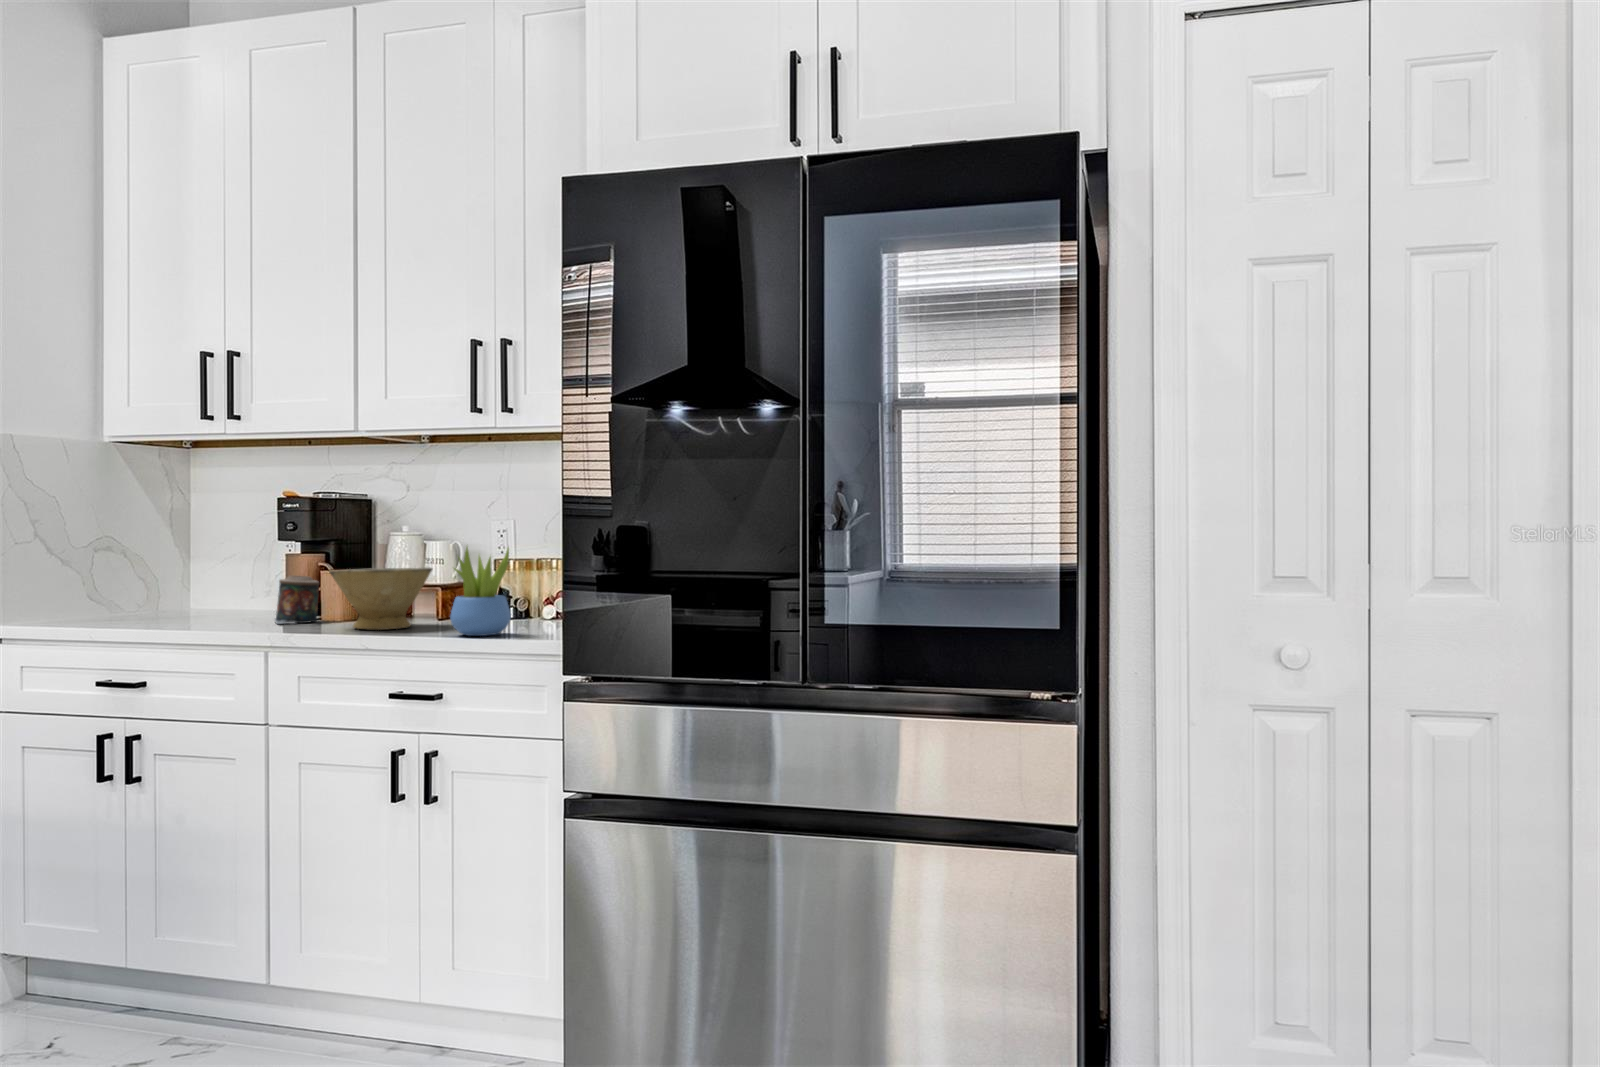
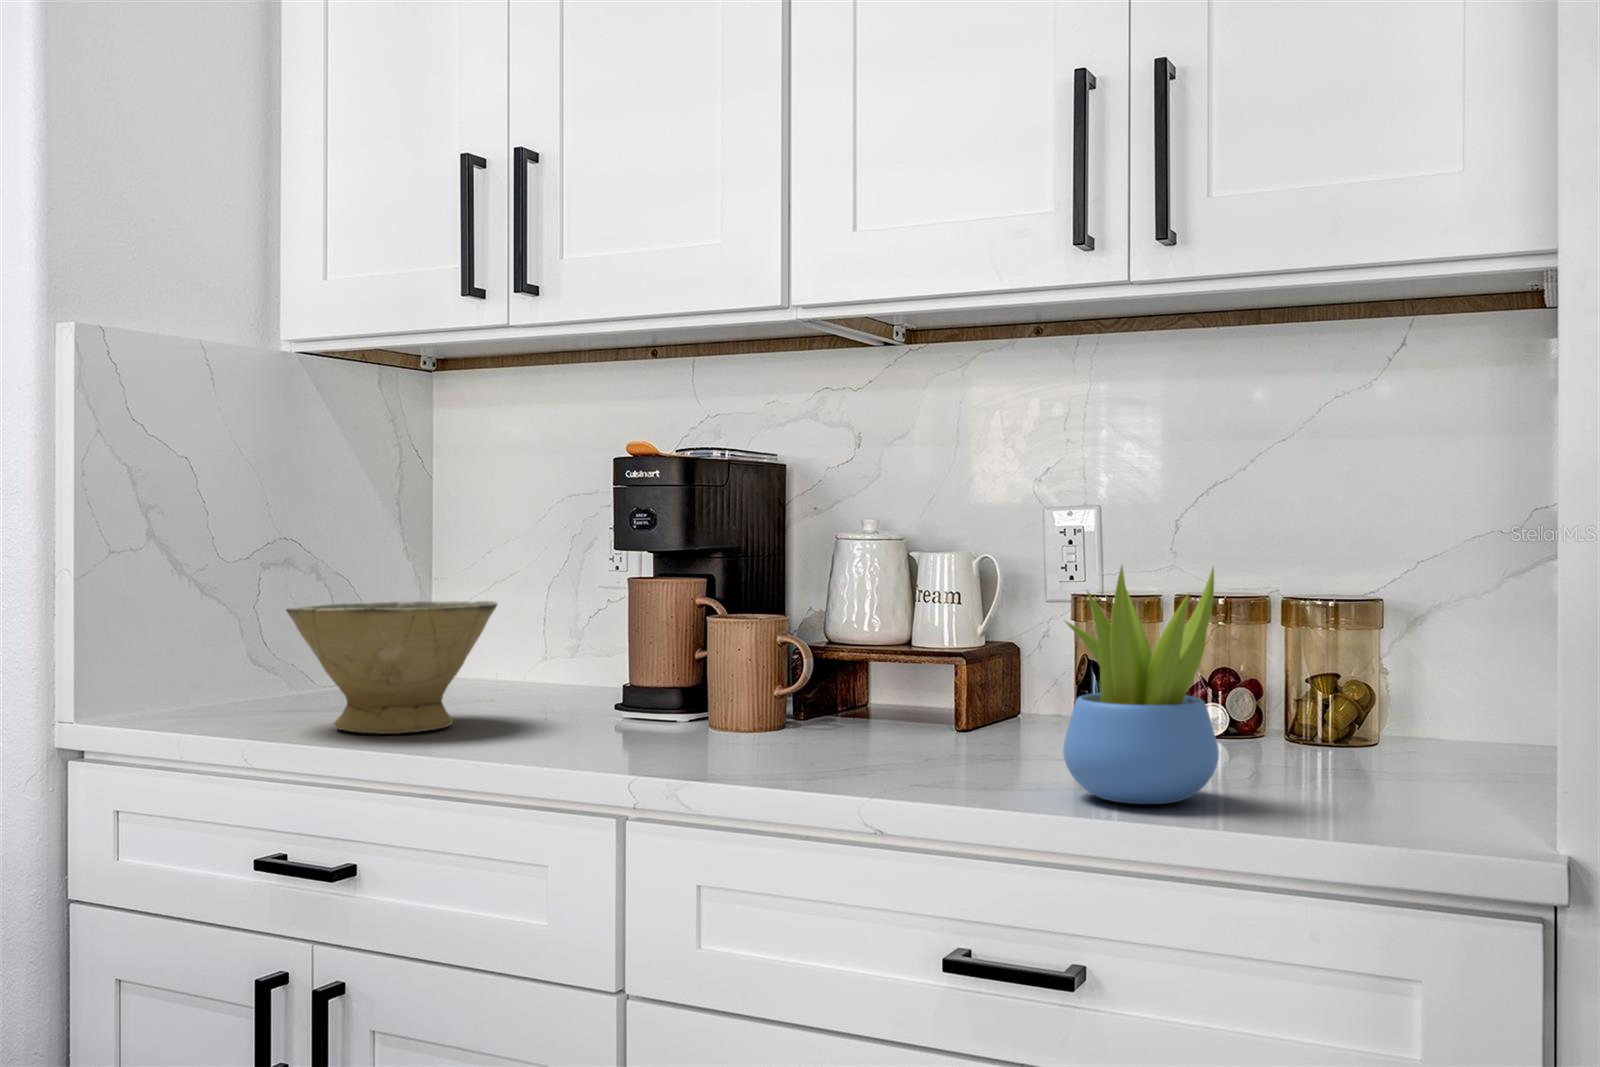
bowl: present [329,567,432,630] -> present [286,601,497,733]
candle: present [274,576,319,624] -> none [611,627,705,737]

